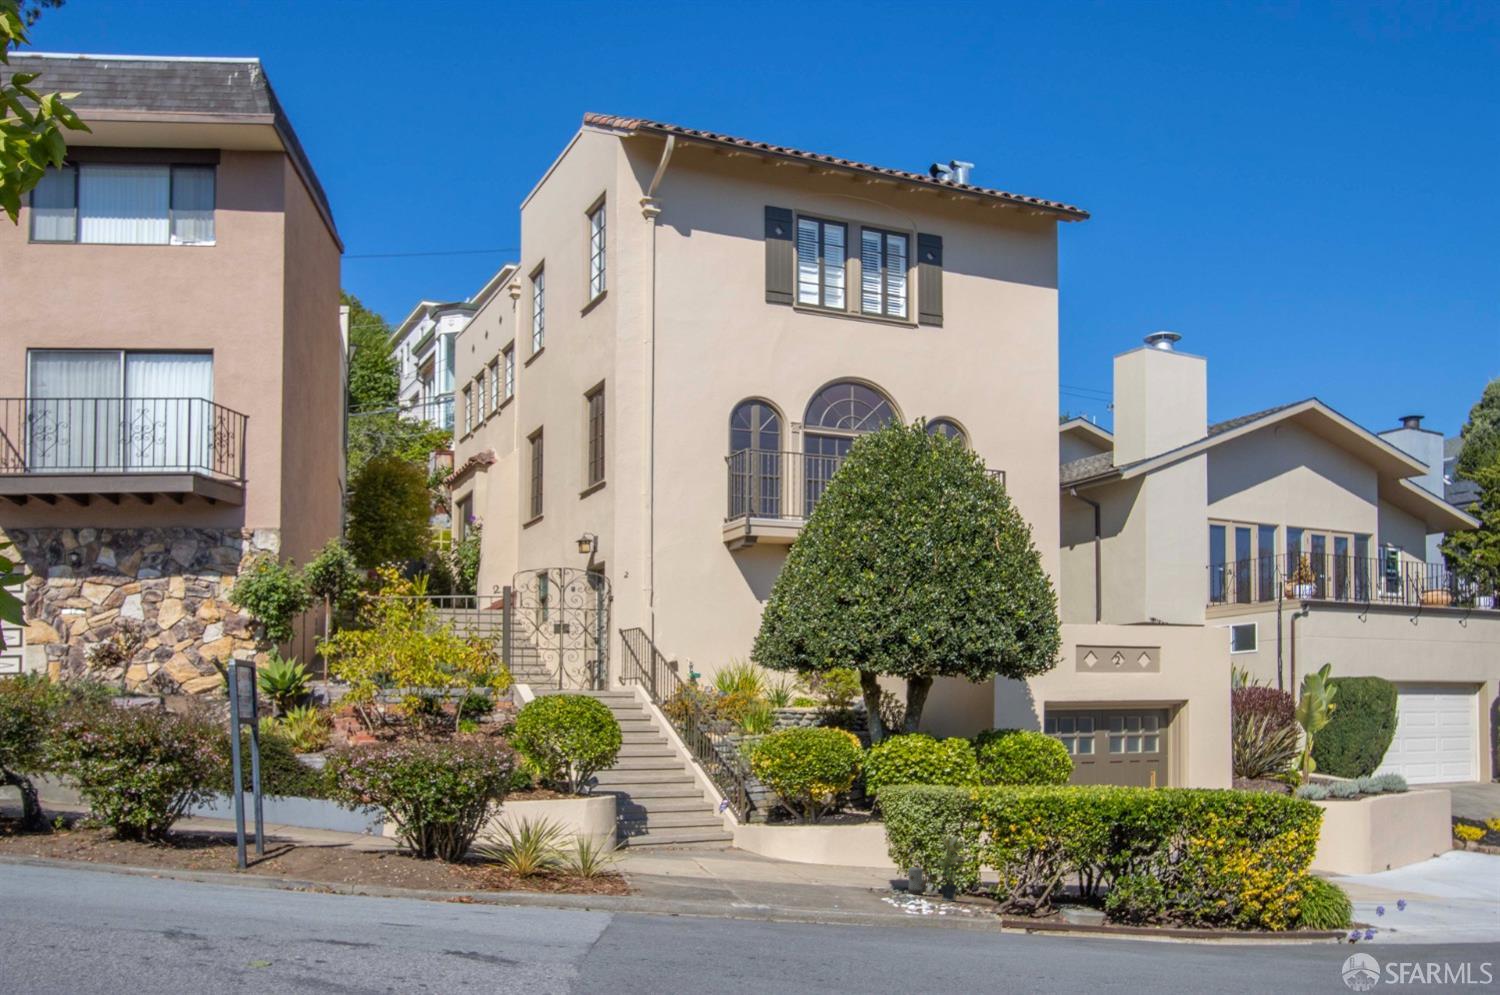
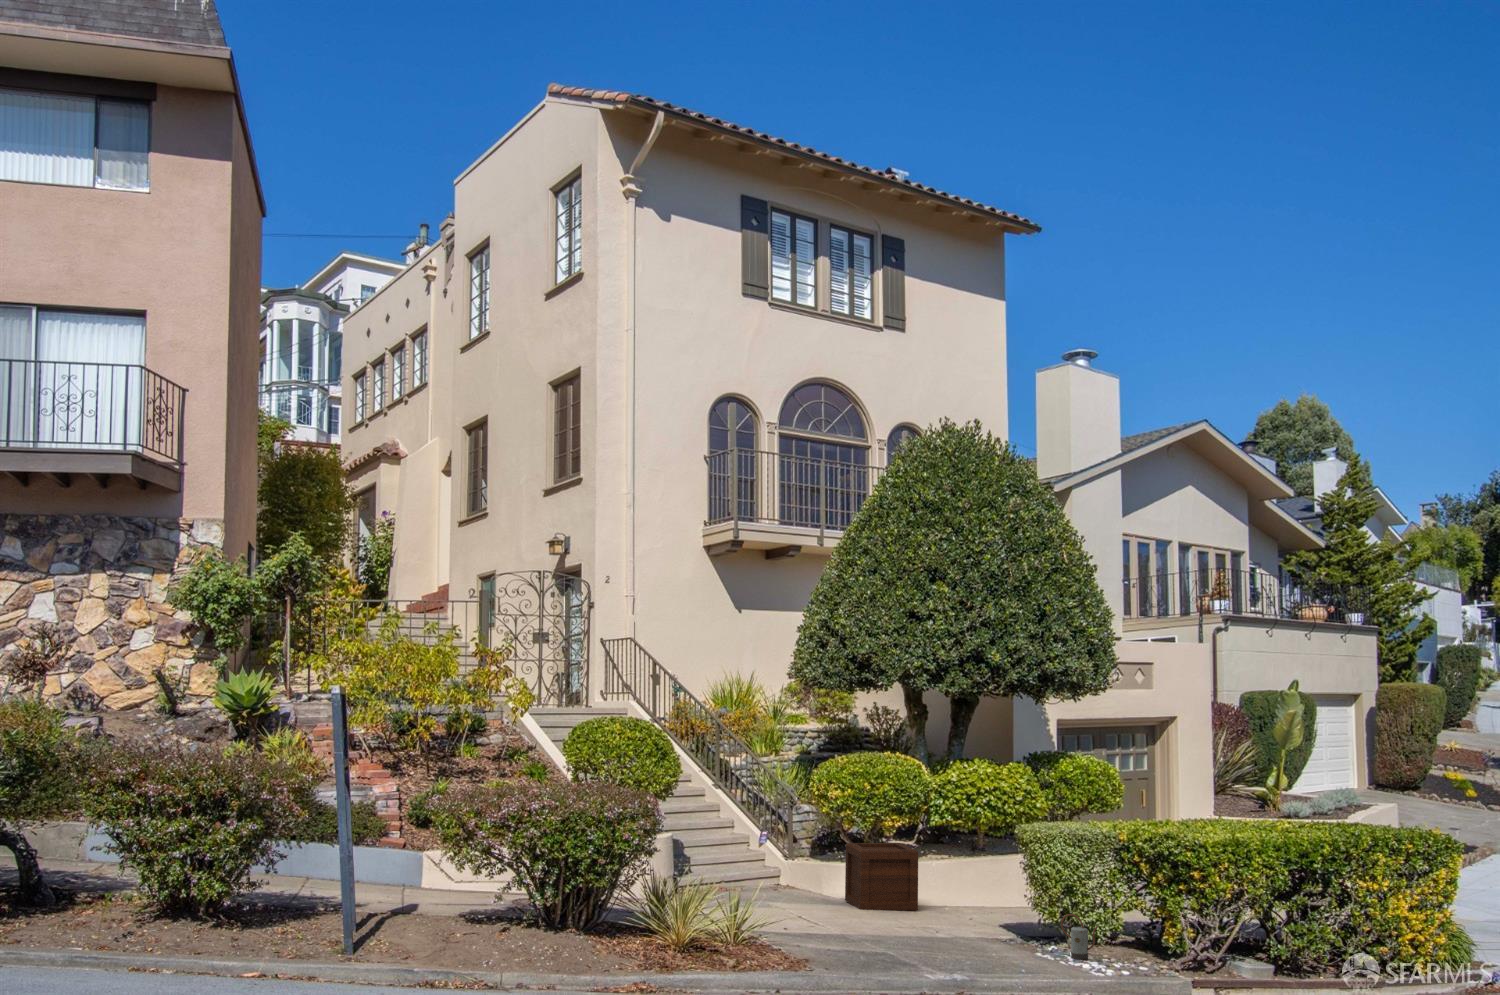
wooden crate: none [790,808,845,867] -> present [845,843,918,911]
potted plant: present [935,836,967,901] -> none [1113,892,1155,971]

